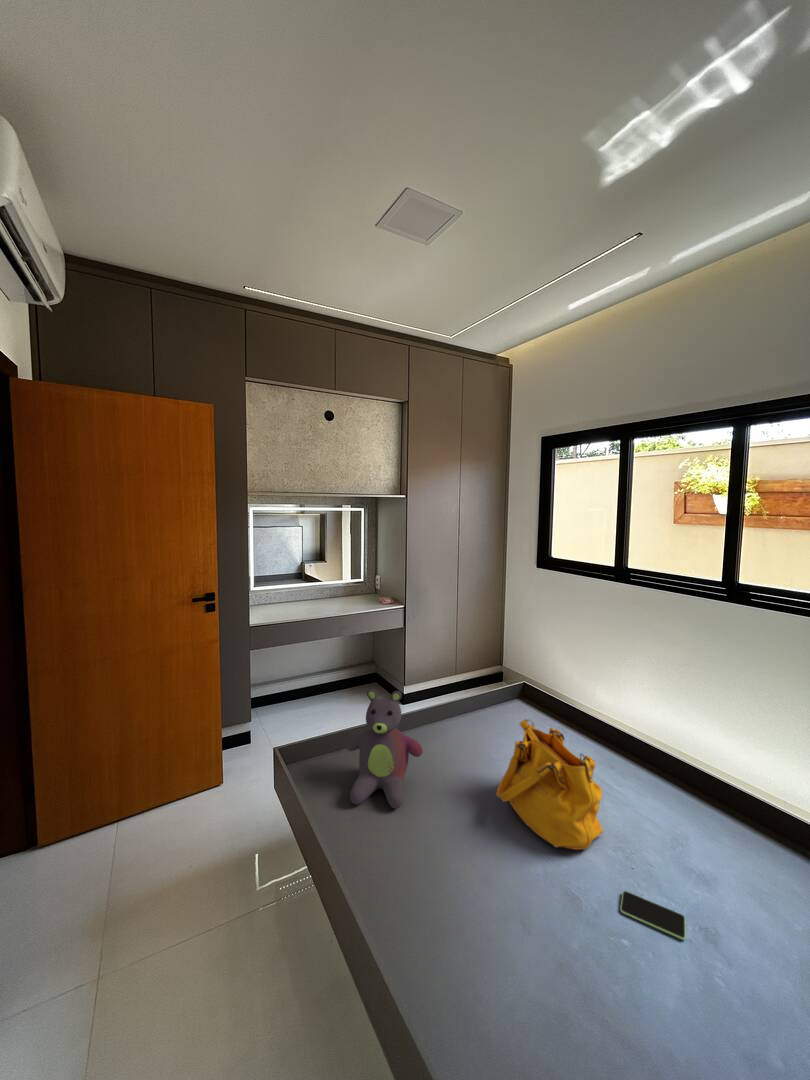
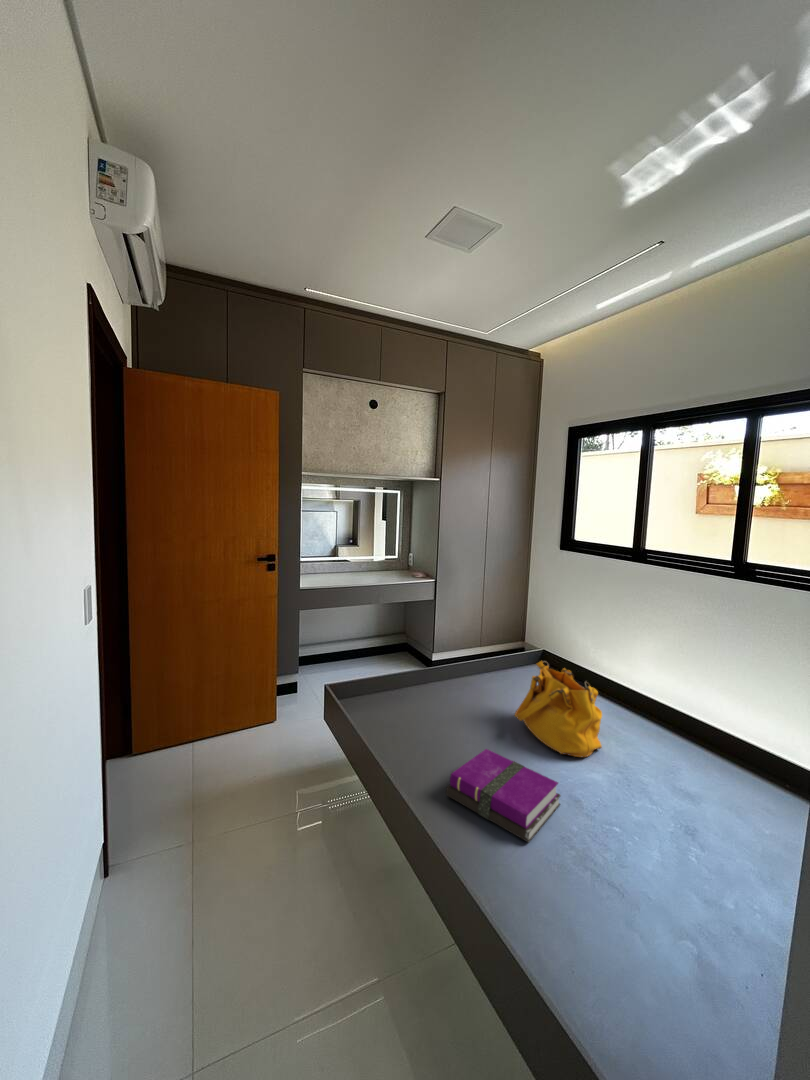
stuffed bear: present [346,689,423,808] -> none [390,631,454,724]
notebook: none [412,854,562,1022] -> present [446,749,561,842]
smartphone: present [620,891,686,940] -> none [609,782,661,811]

